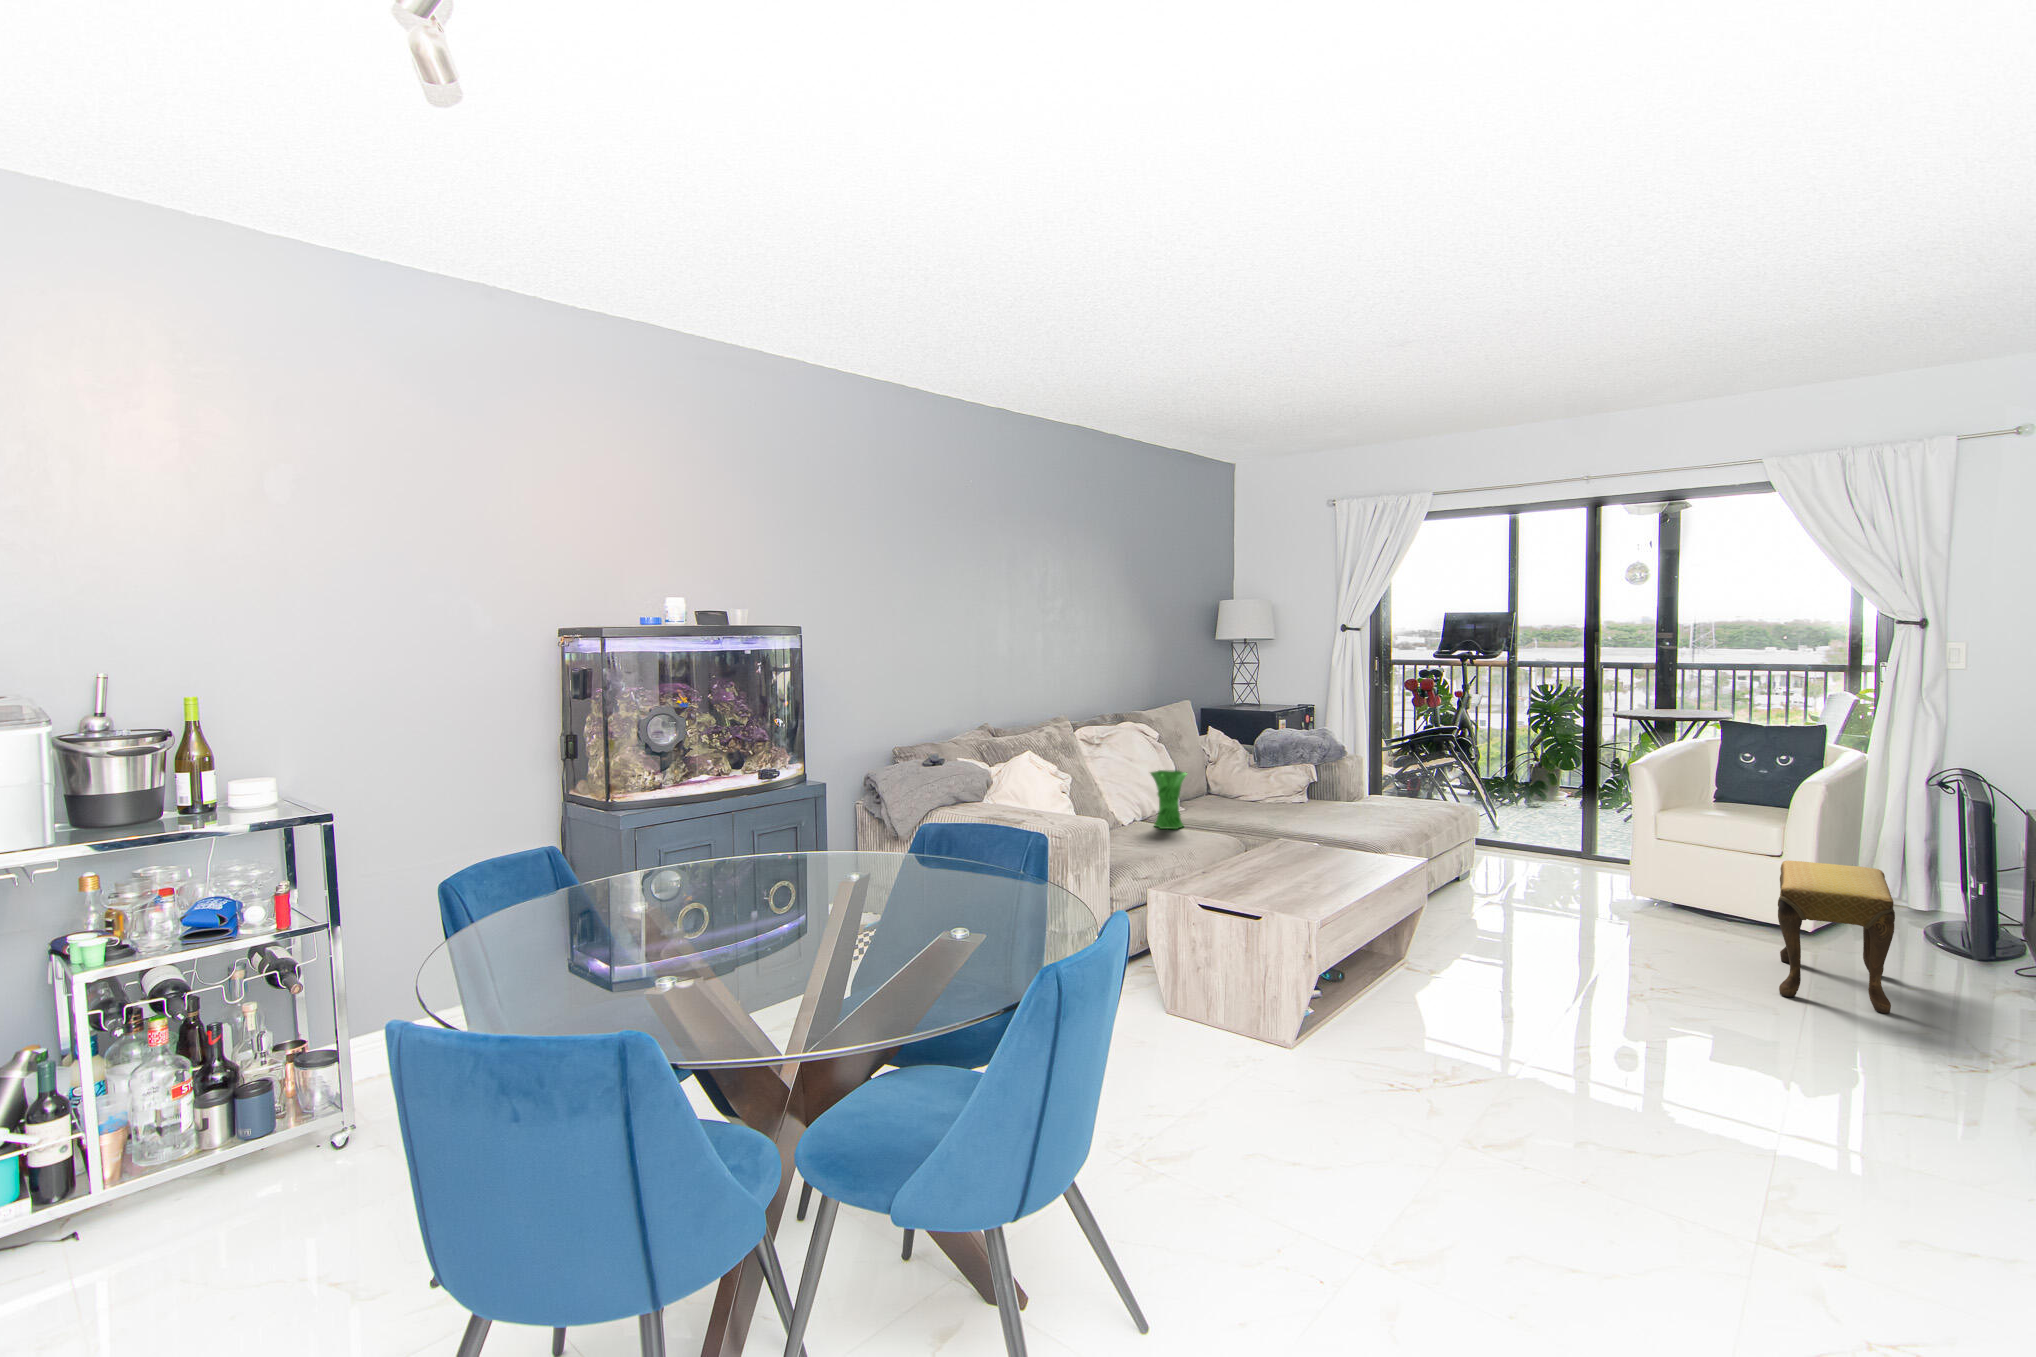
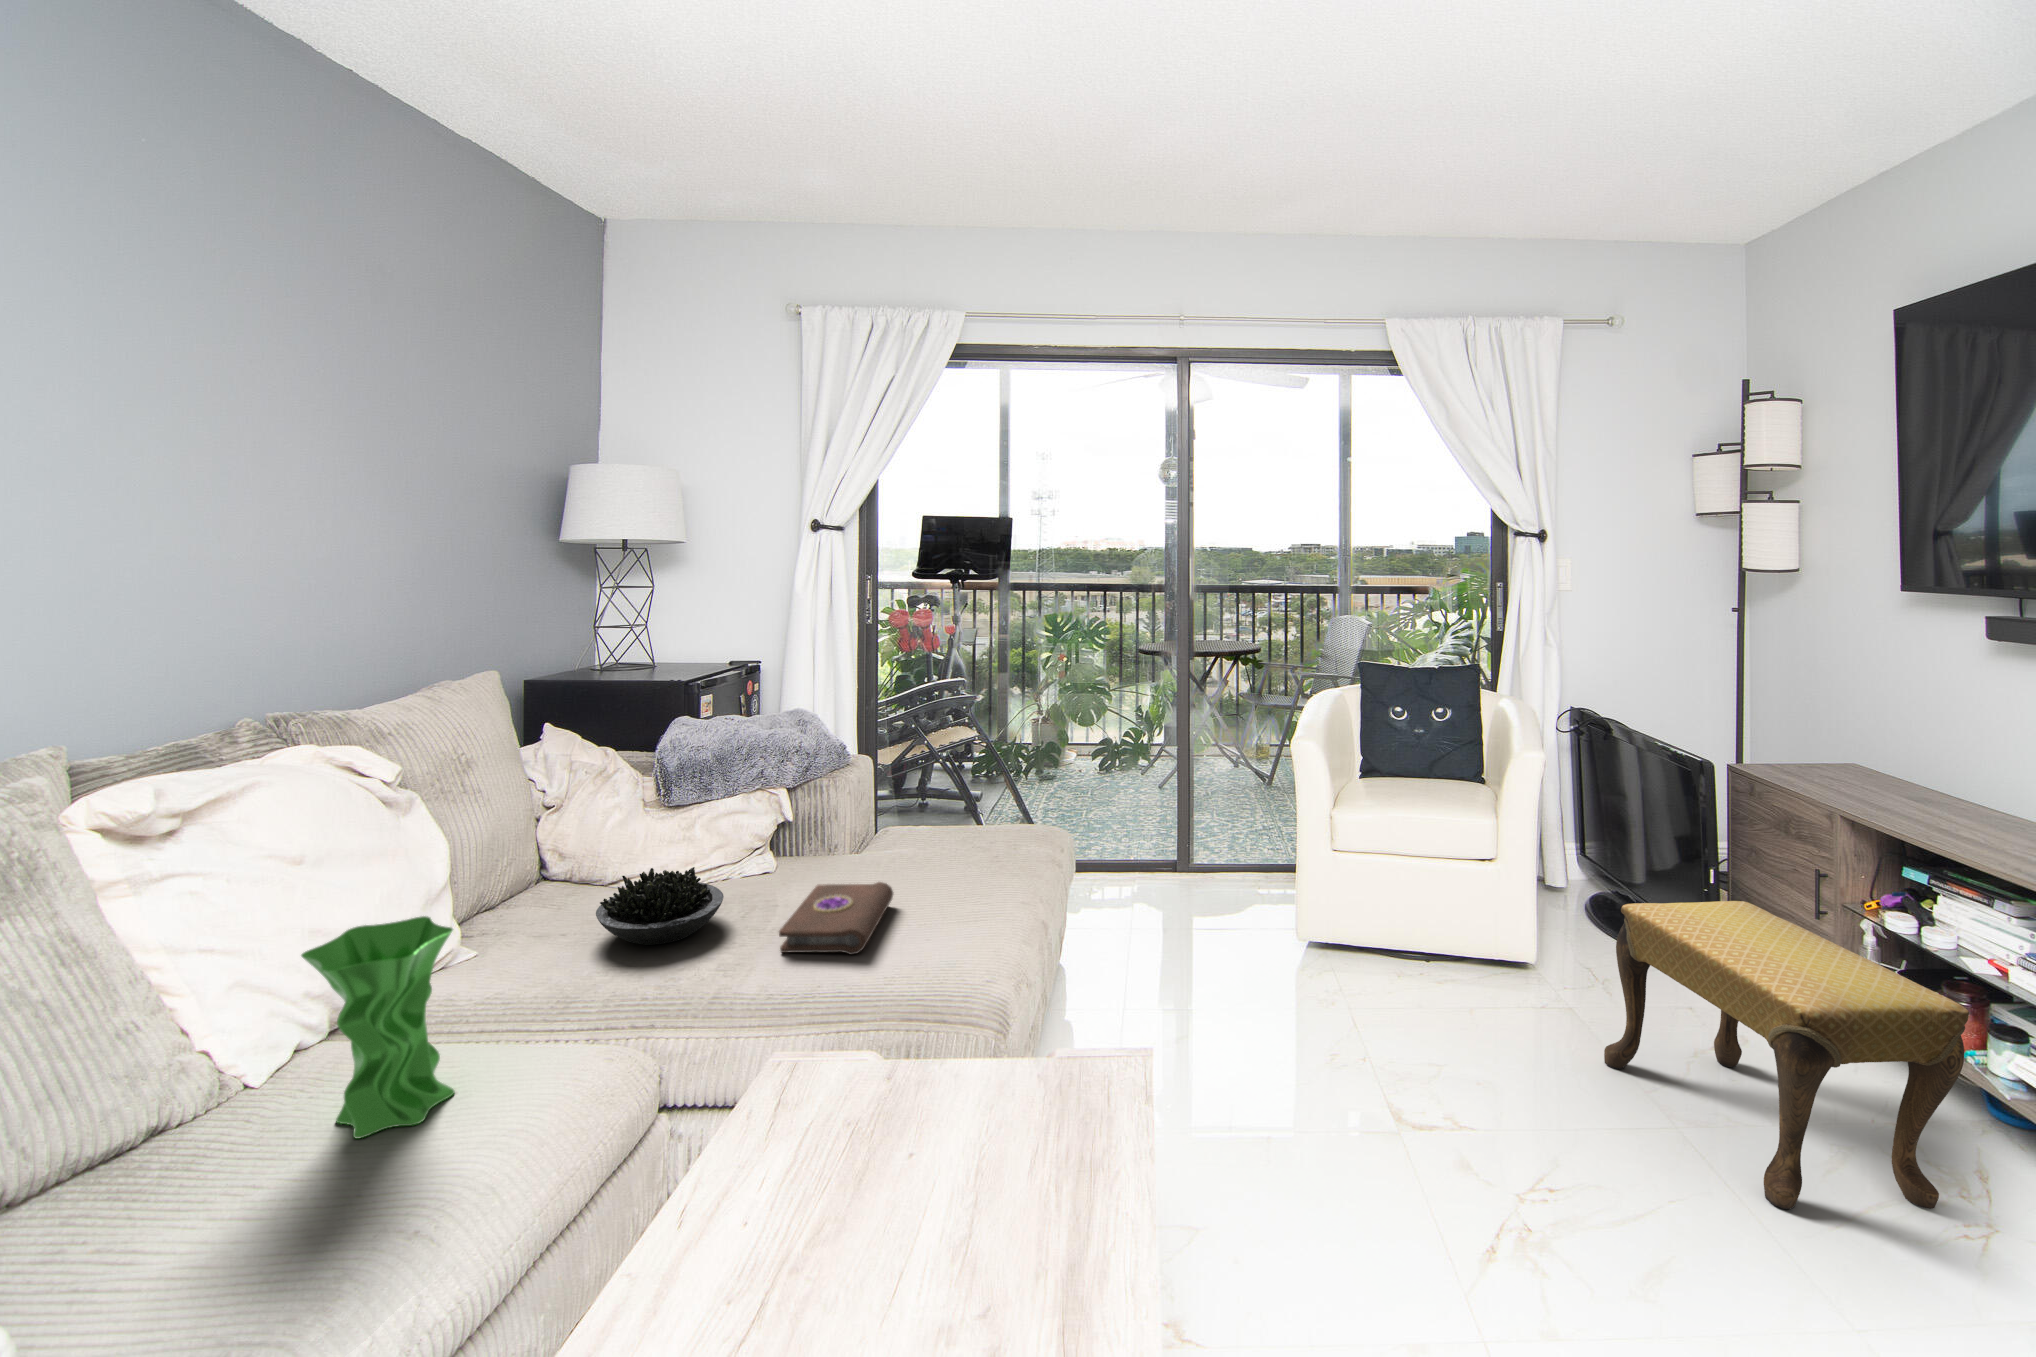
succulent plant: none [1227,783,1279,812] -> present [596,867,724,945]
book: none [1298,802,1356,822] -> present [779,882,893,955]

